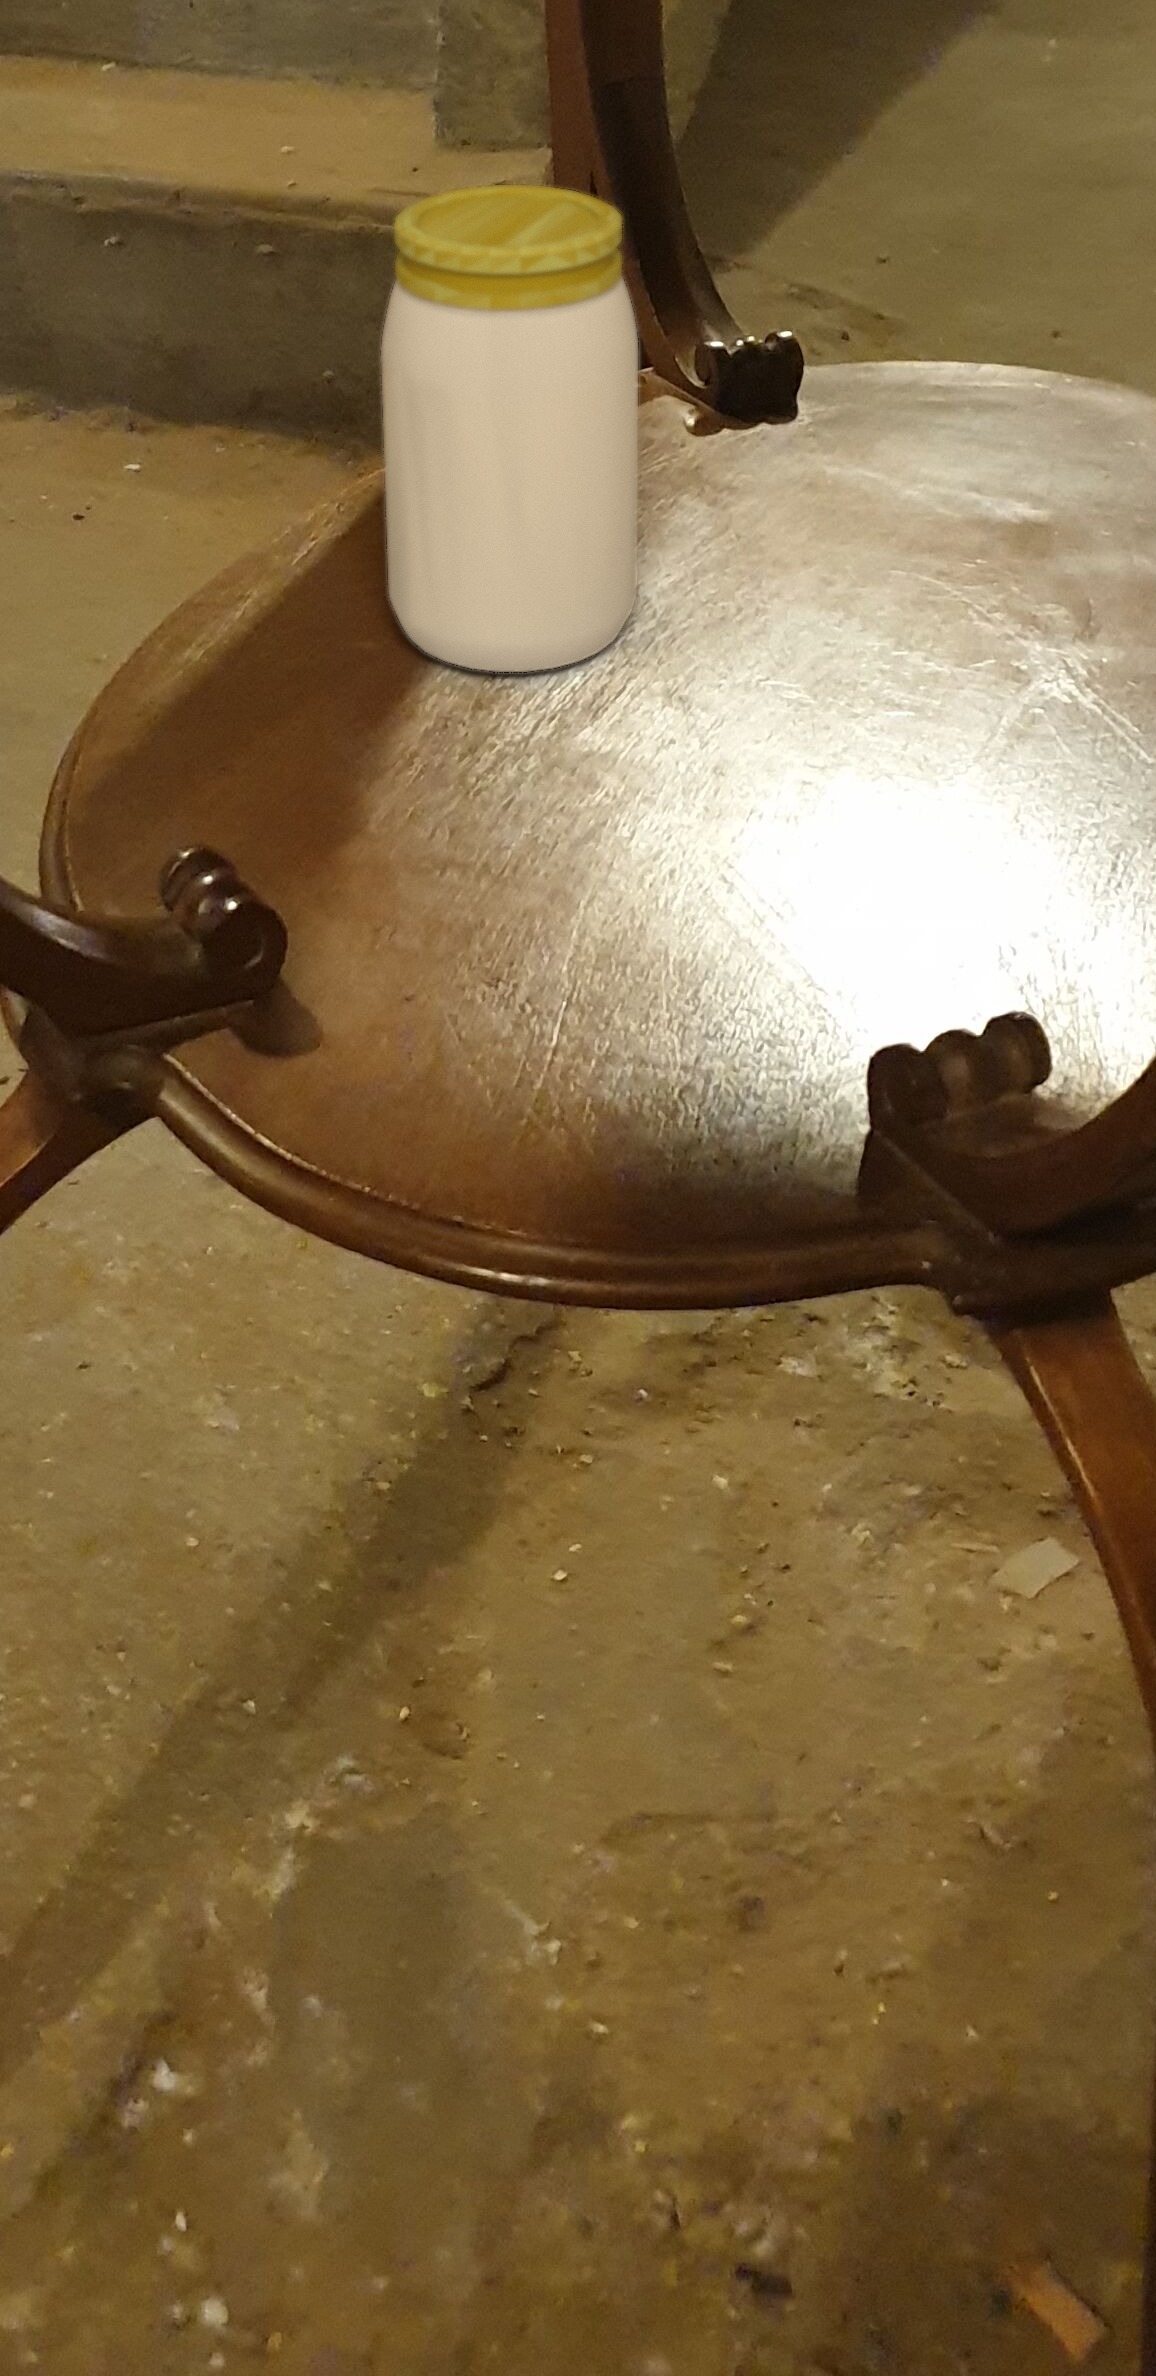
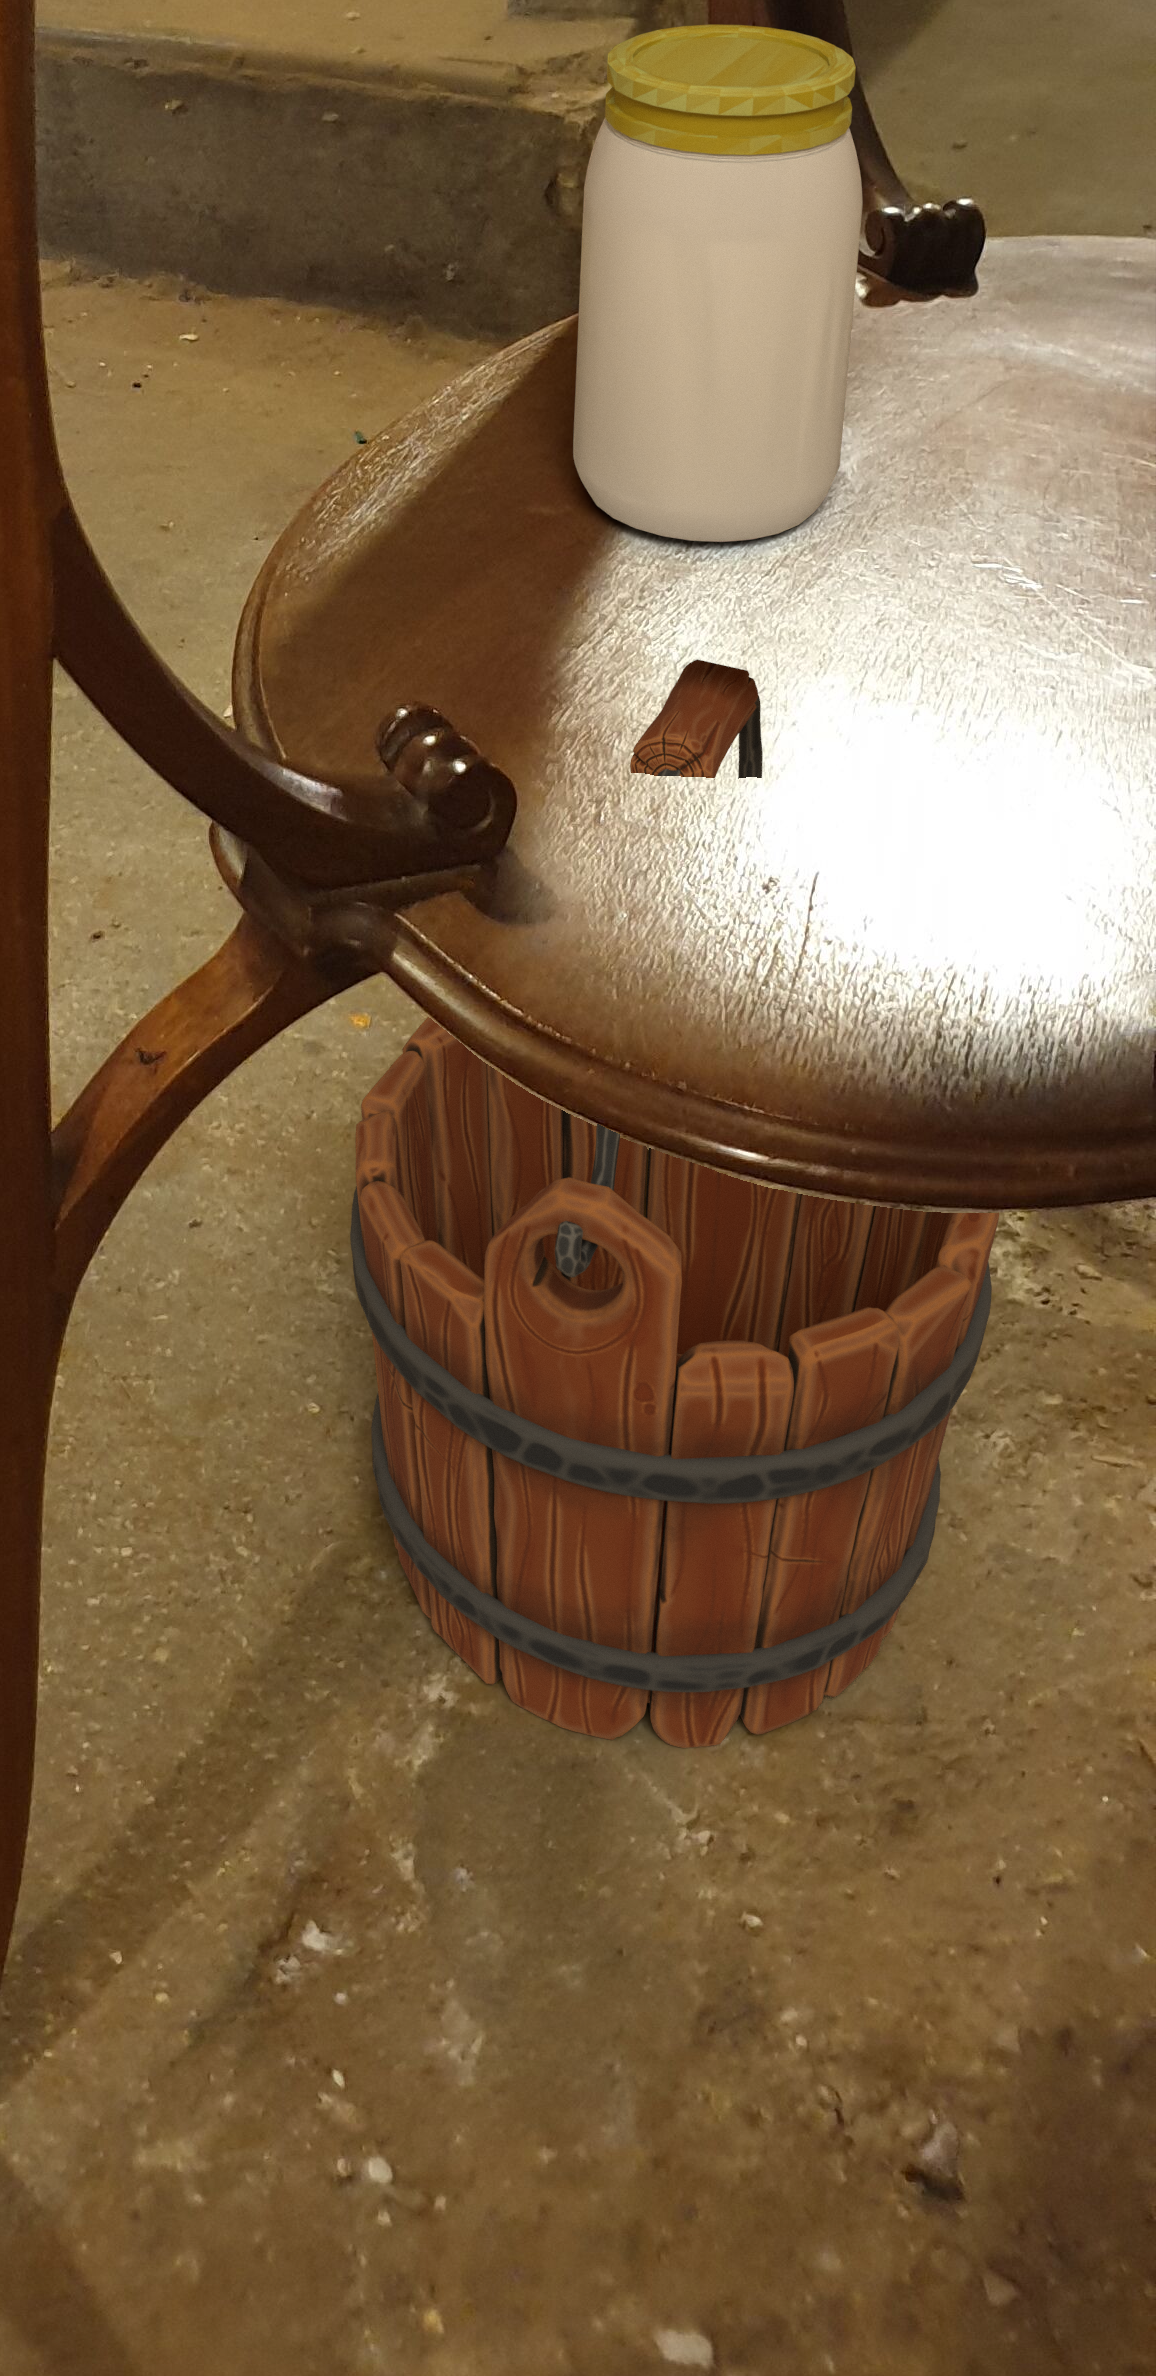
wooden bucket: none [201,781,815,1860] -> present [350,659,999,1748]

